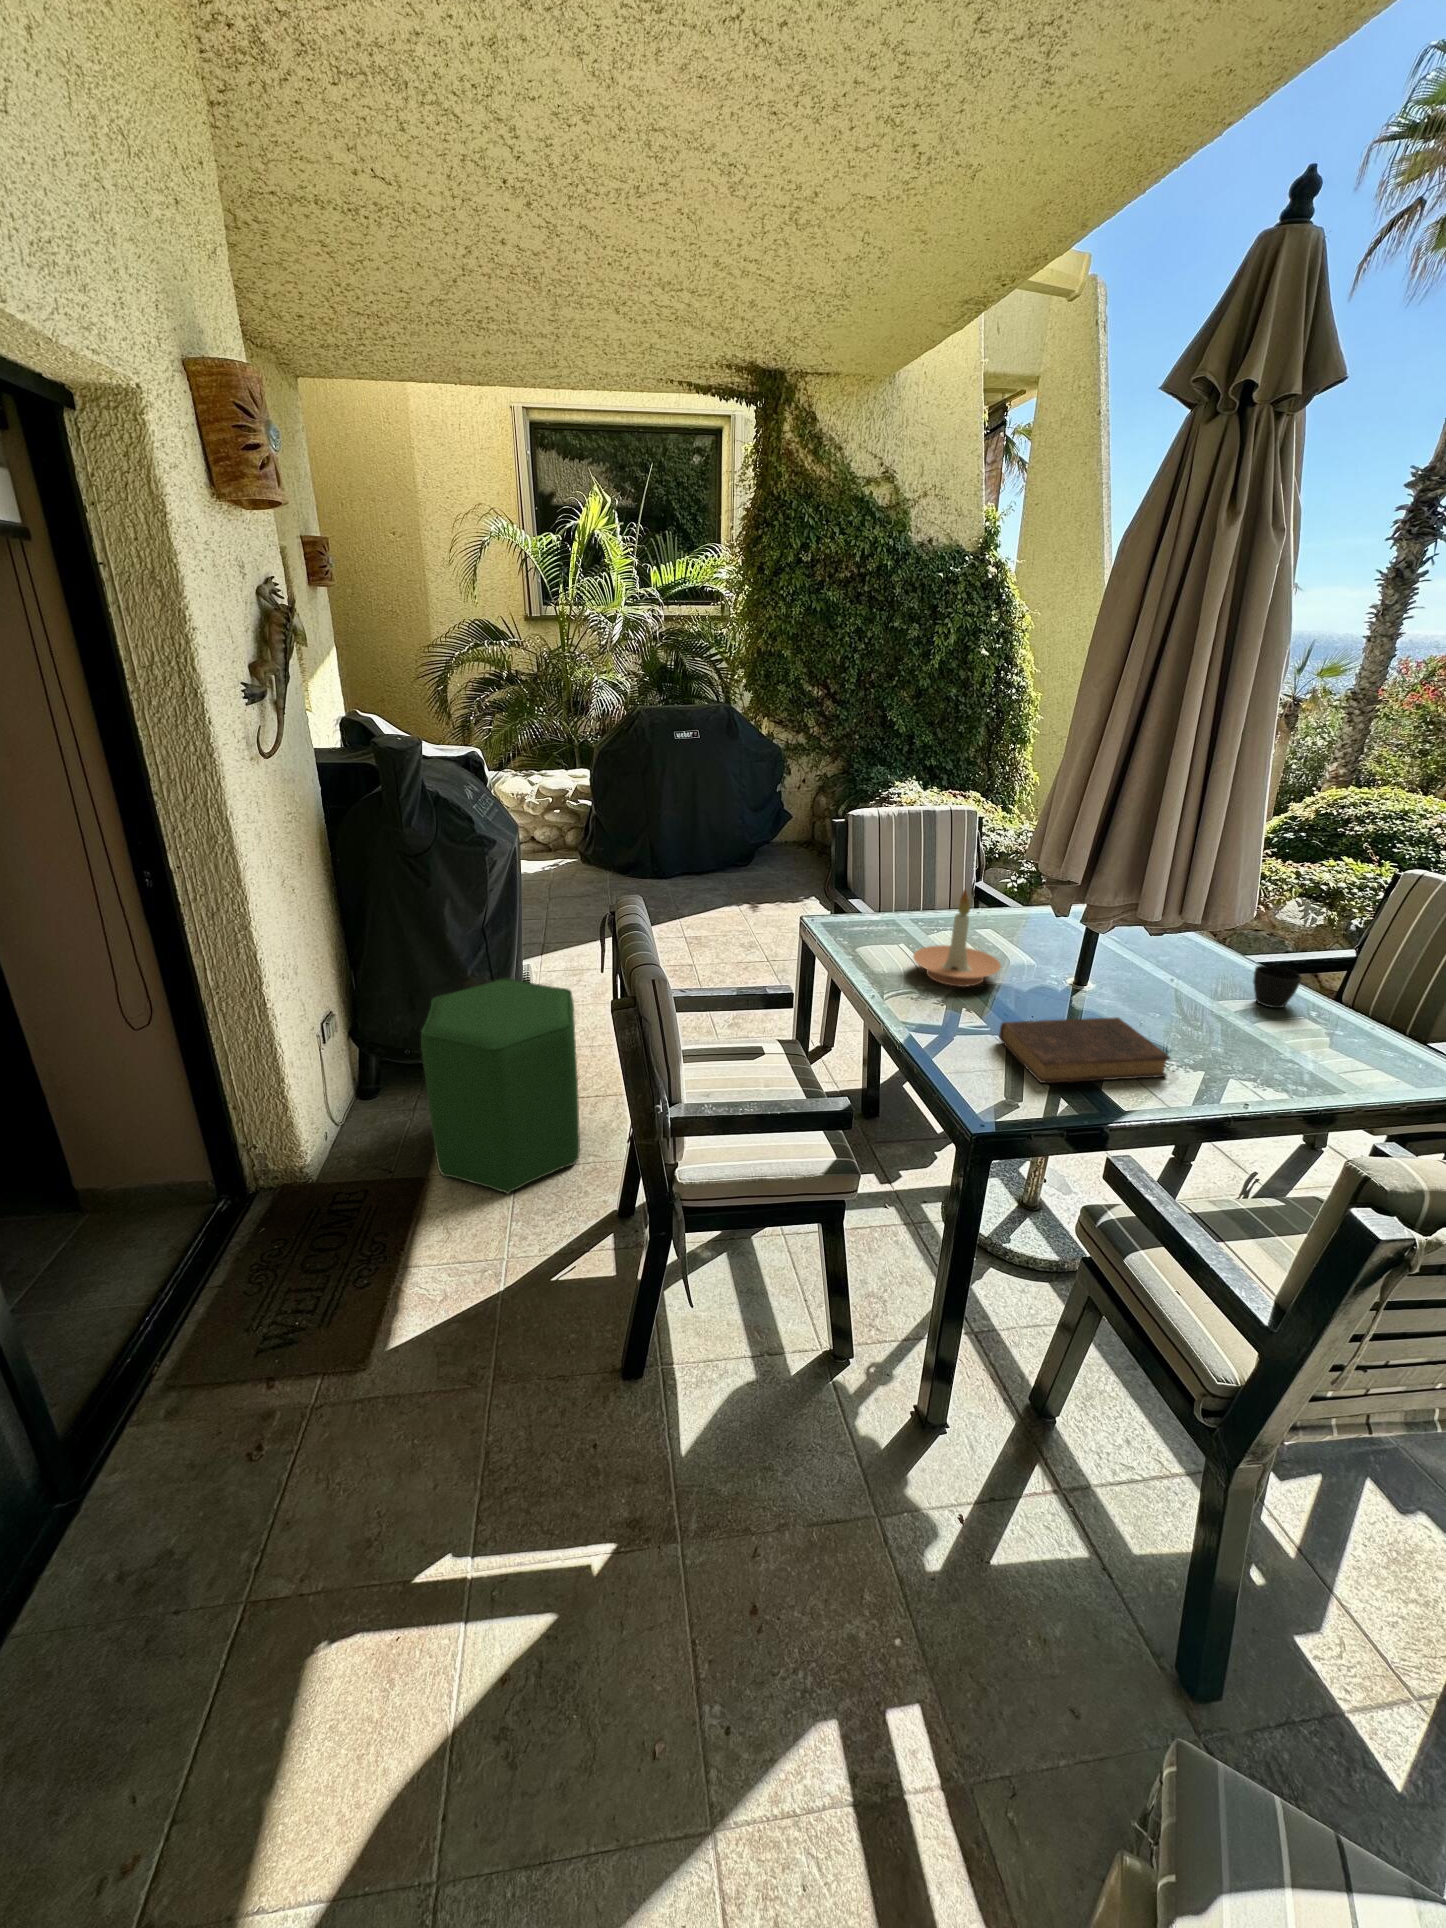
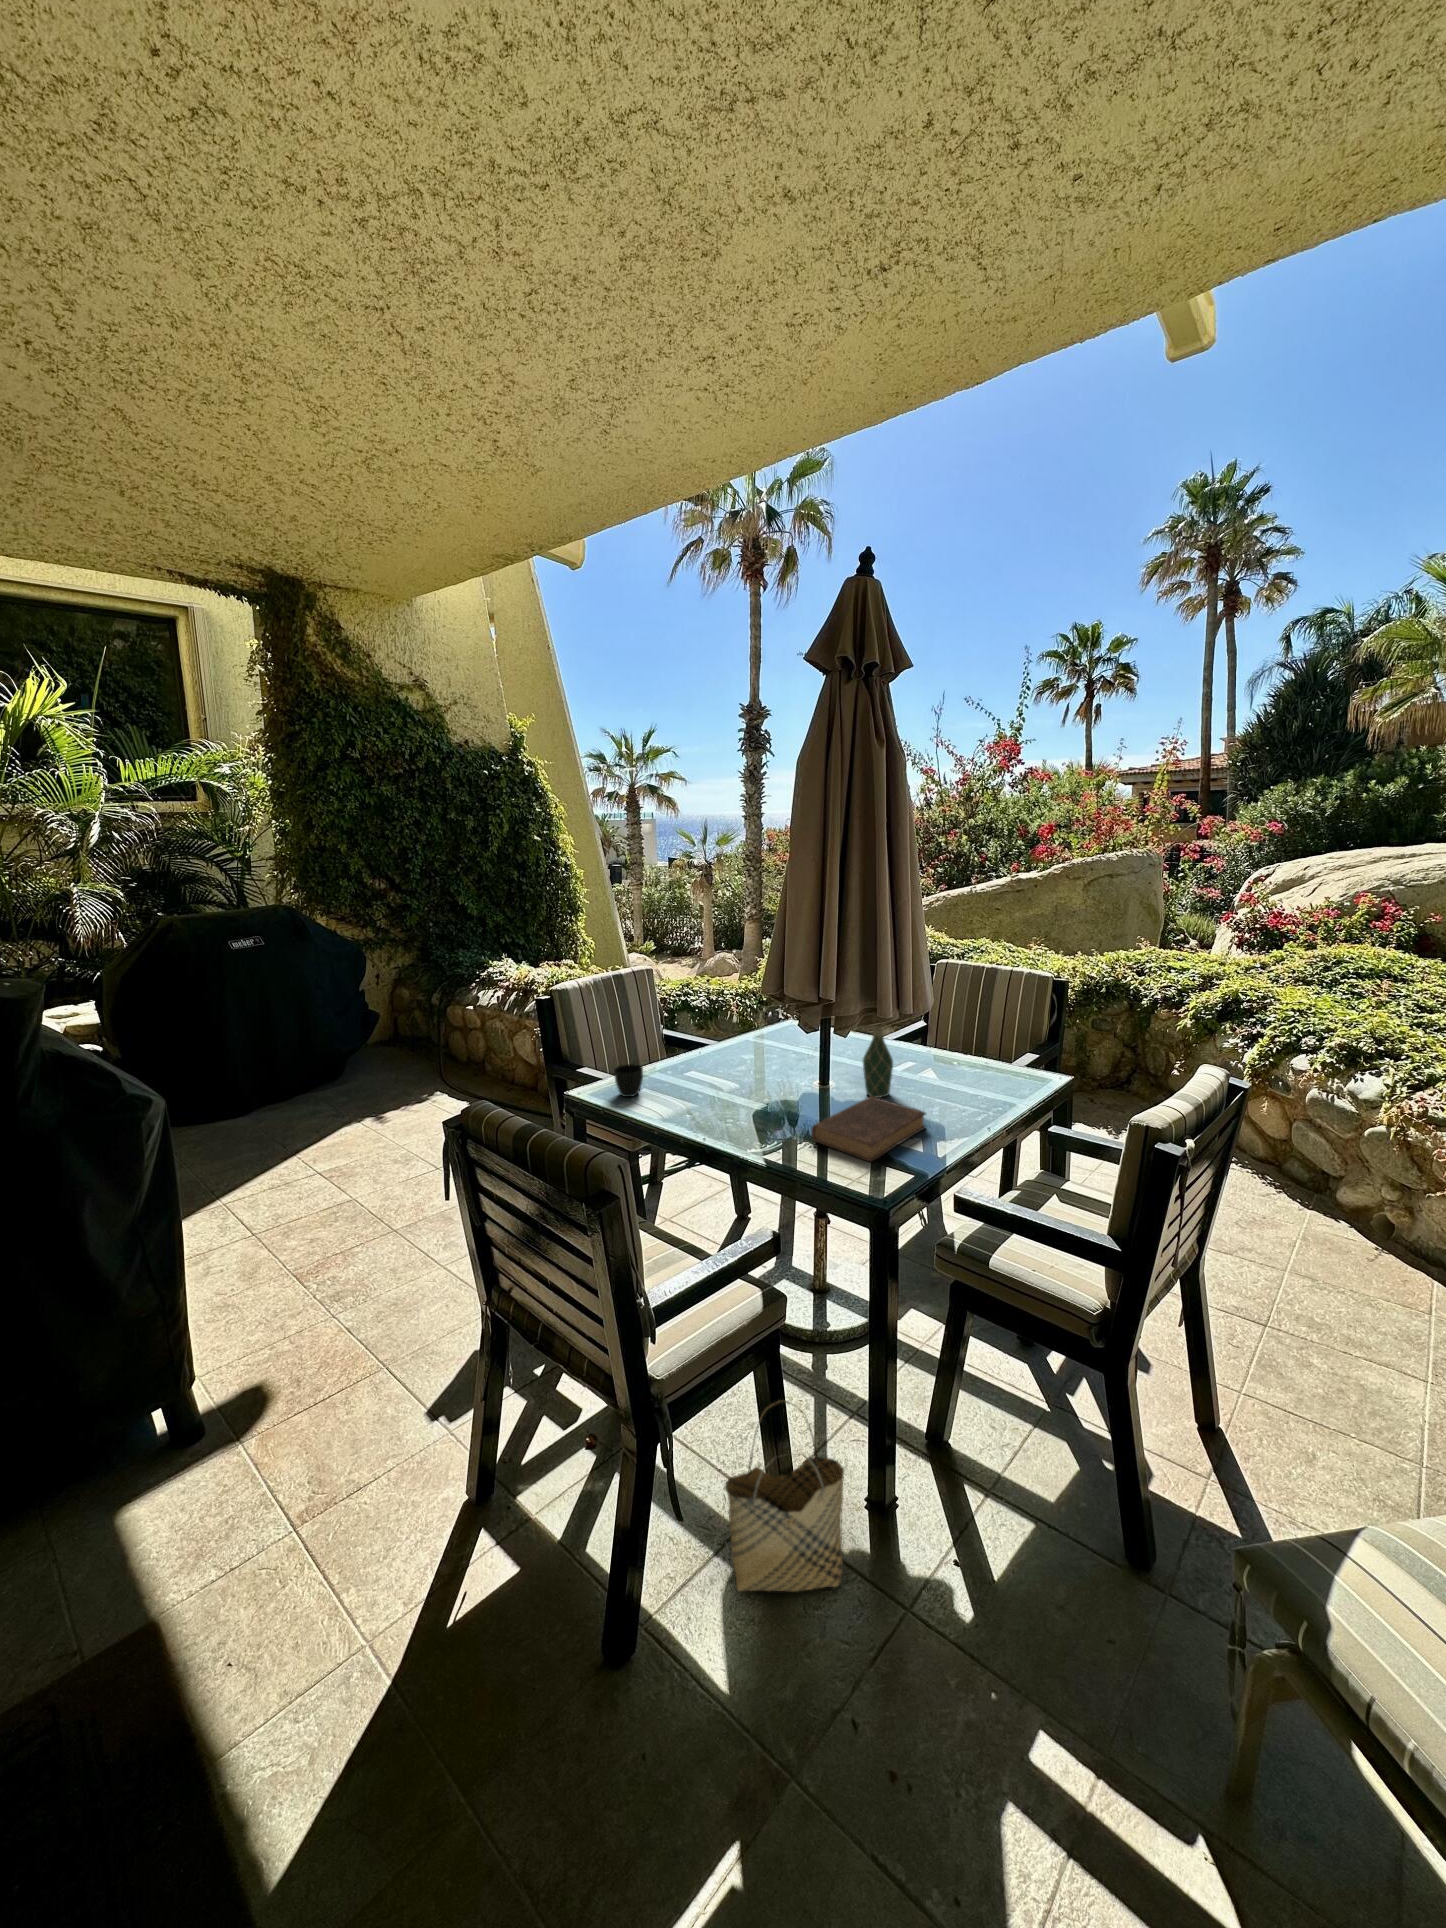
candle holder: present [913,890,1001,987] -> none [690,1027,763,1112]
wine bottle: none [1134,903,1185,1028] -> present [863,1027,893,1098]
cup: present [1253,965,1301,1008] -> present [614,1064,643,1097]
ottoman: present [421,978,580,1194] -> none [108,1254,377,1606]
woven basket: none [744,1259,864,1447] -> present [725,1400,844,1591]

